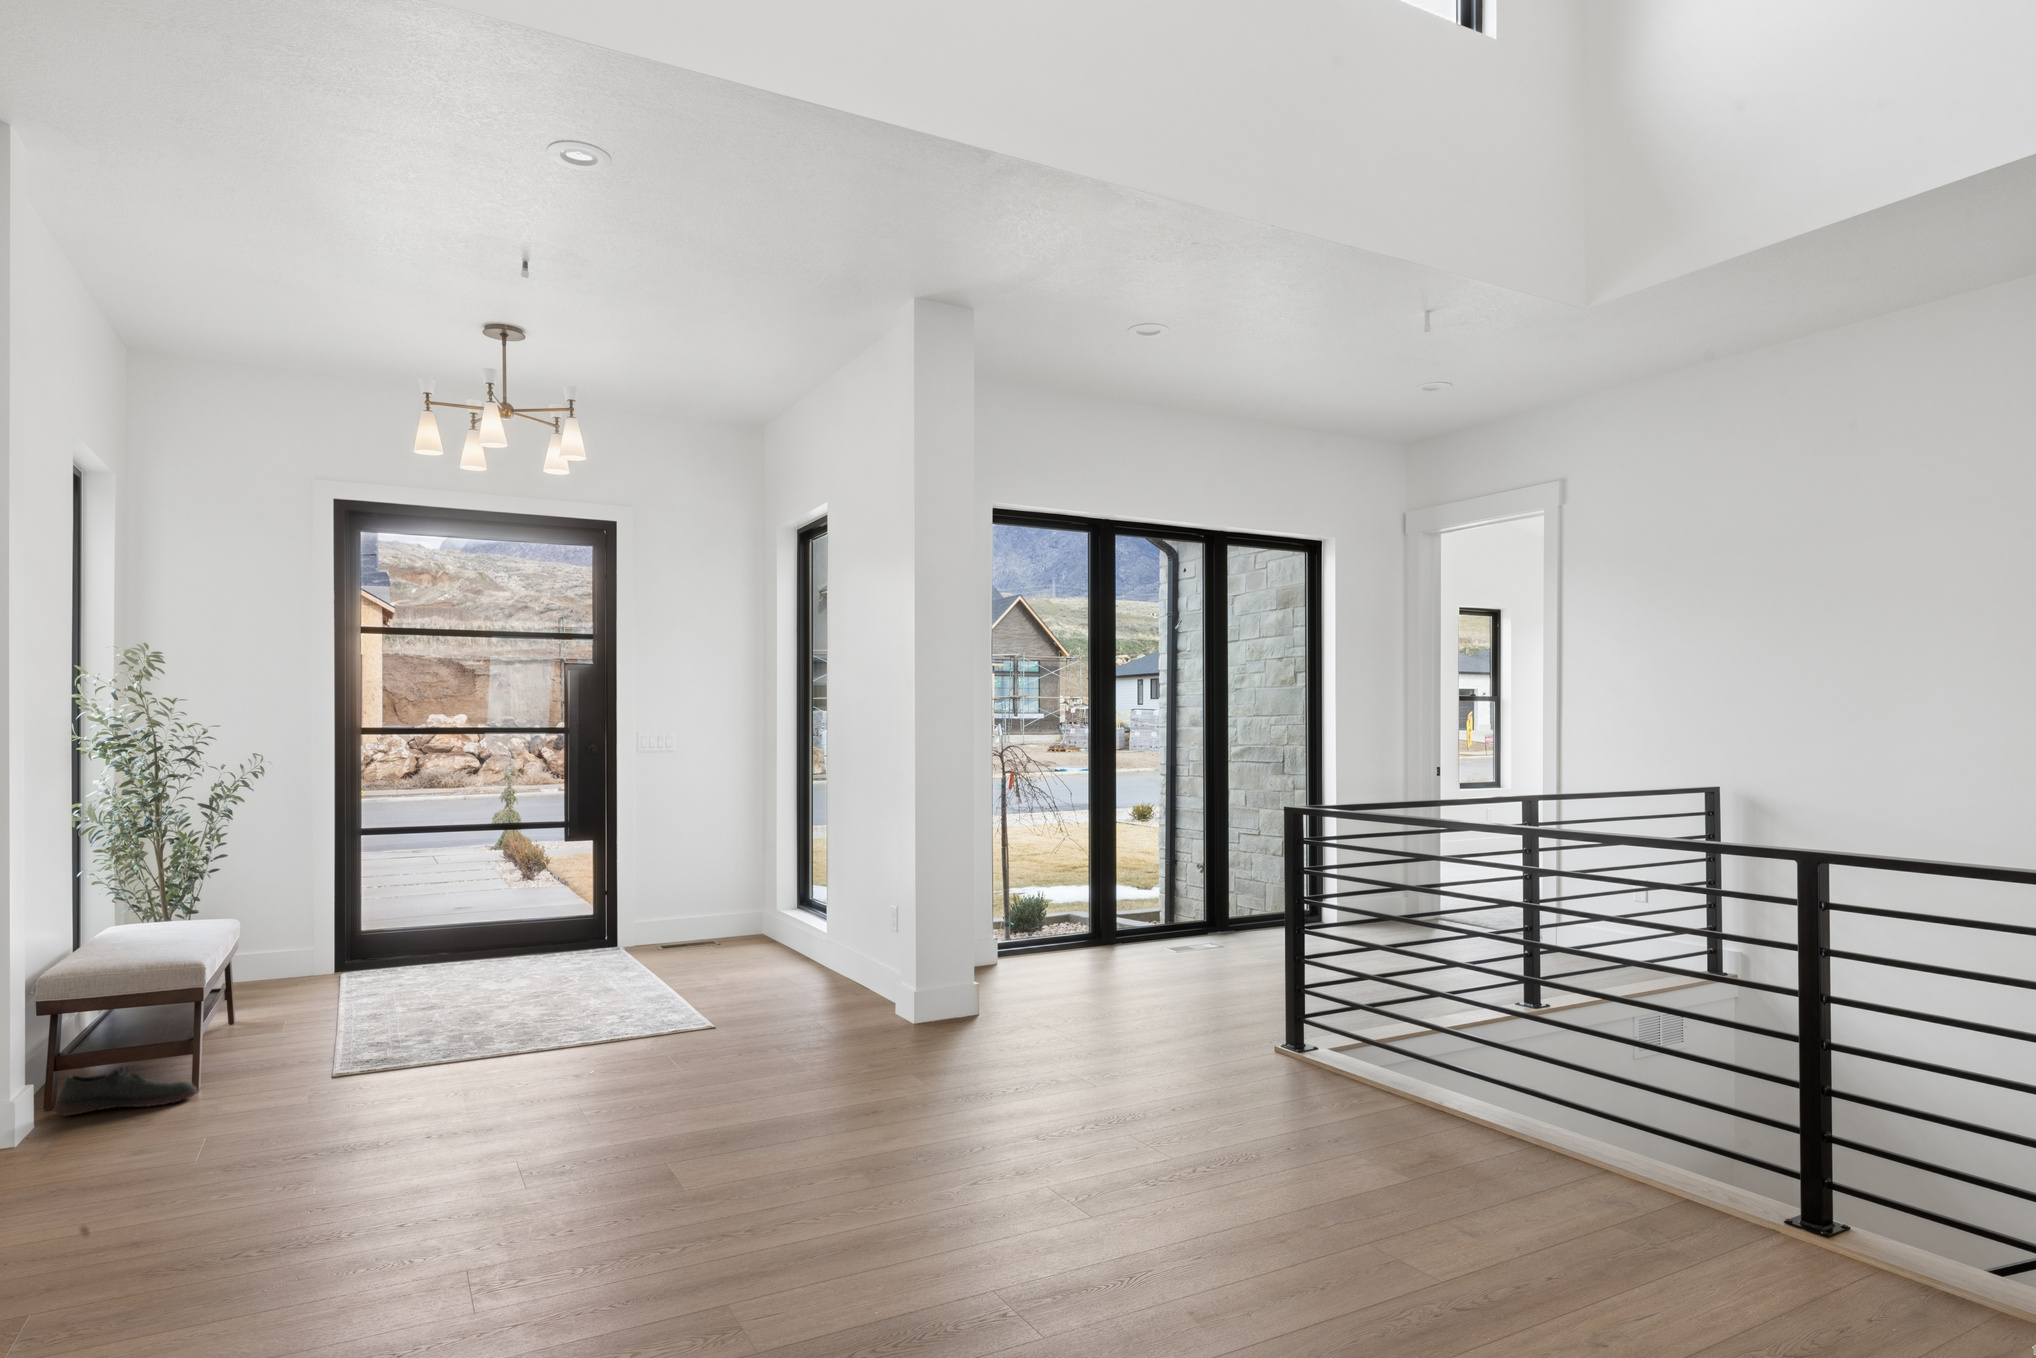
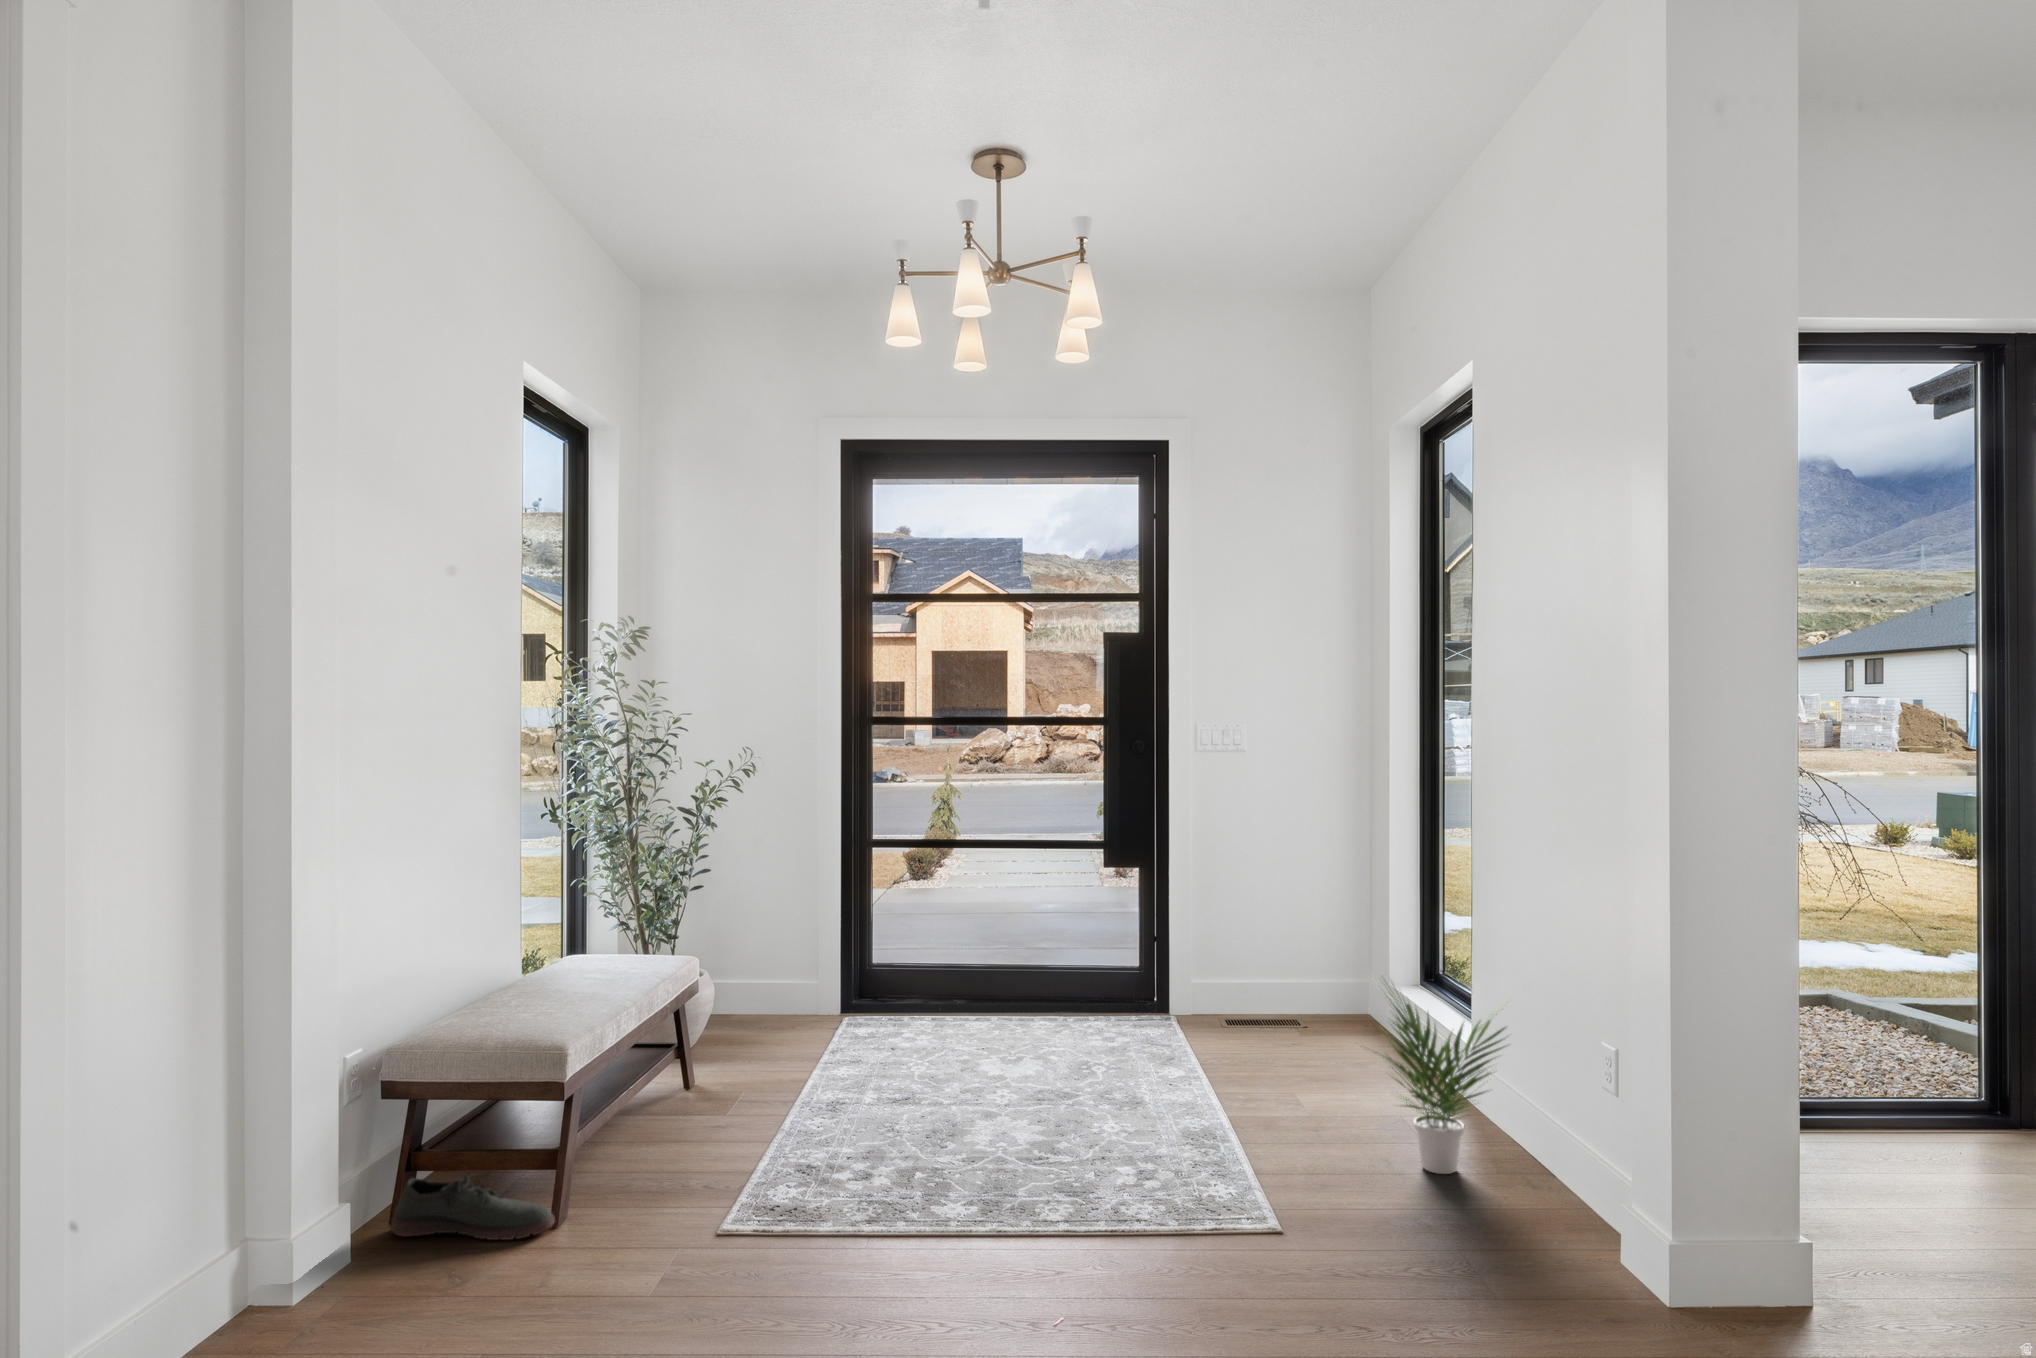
potted plant: none [748,885,847,998] -> present [1375,979,1506,1174]

